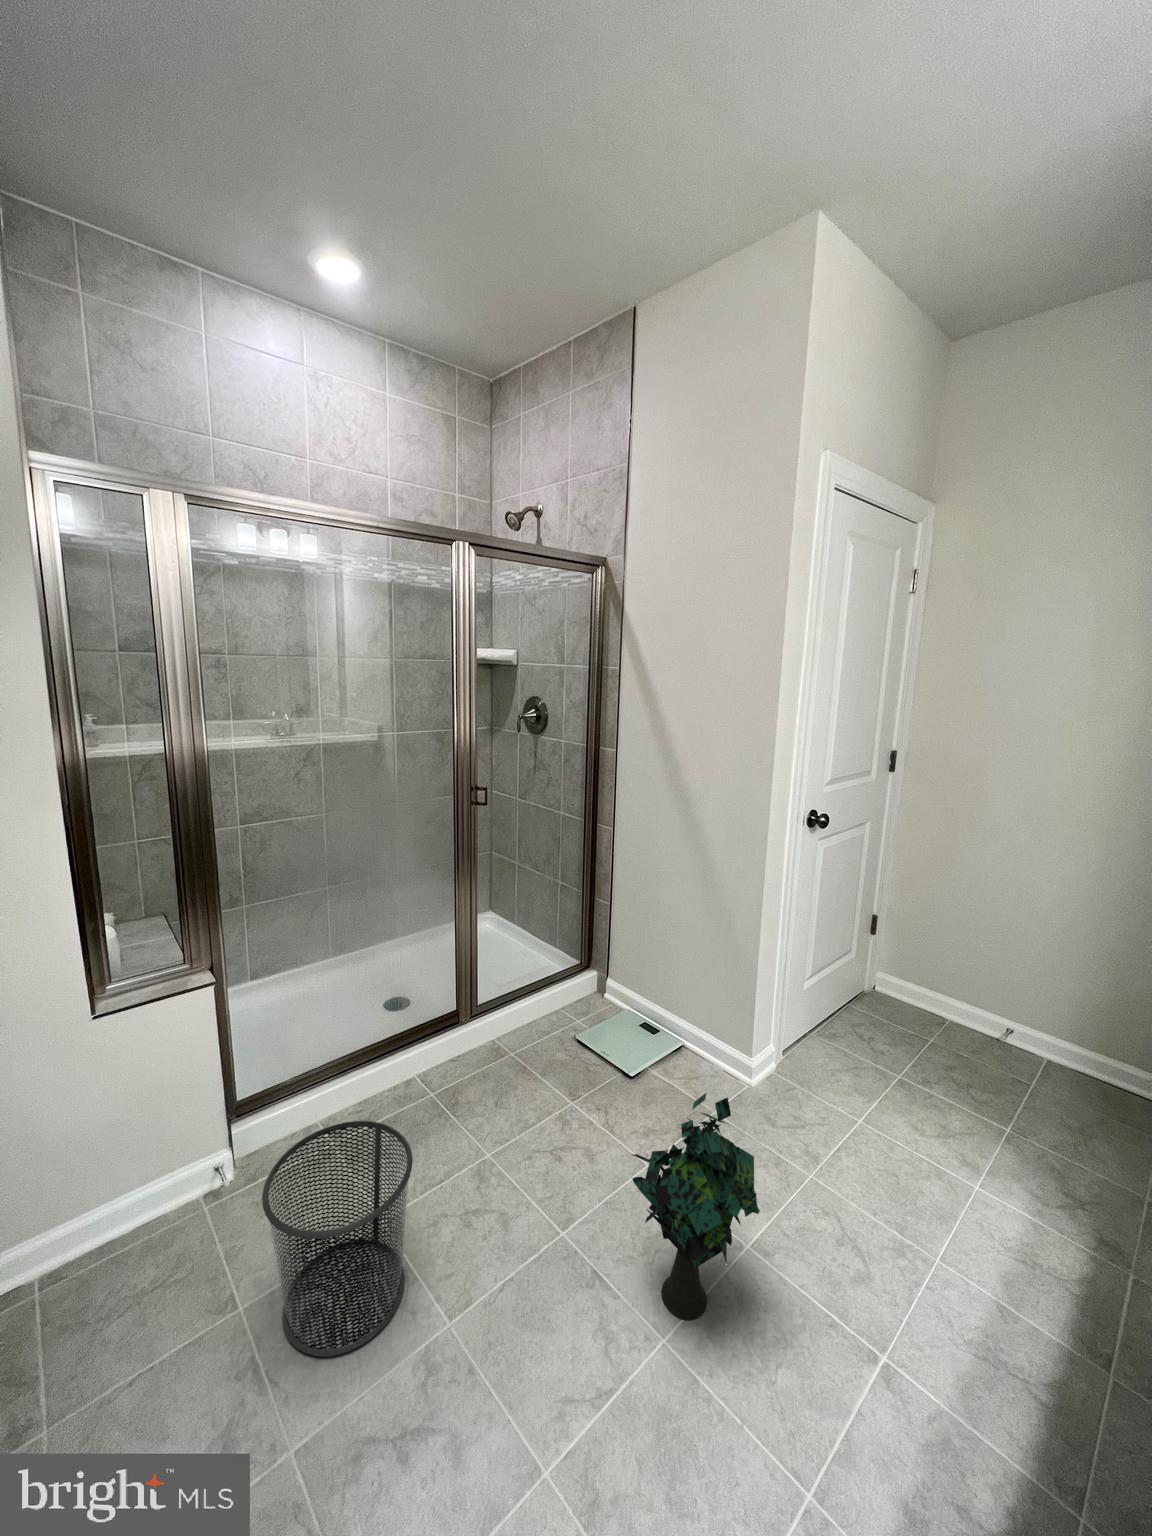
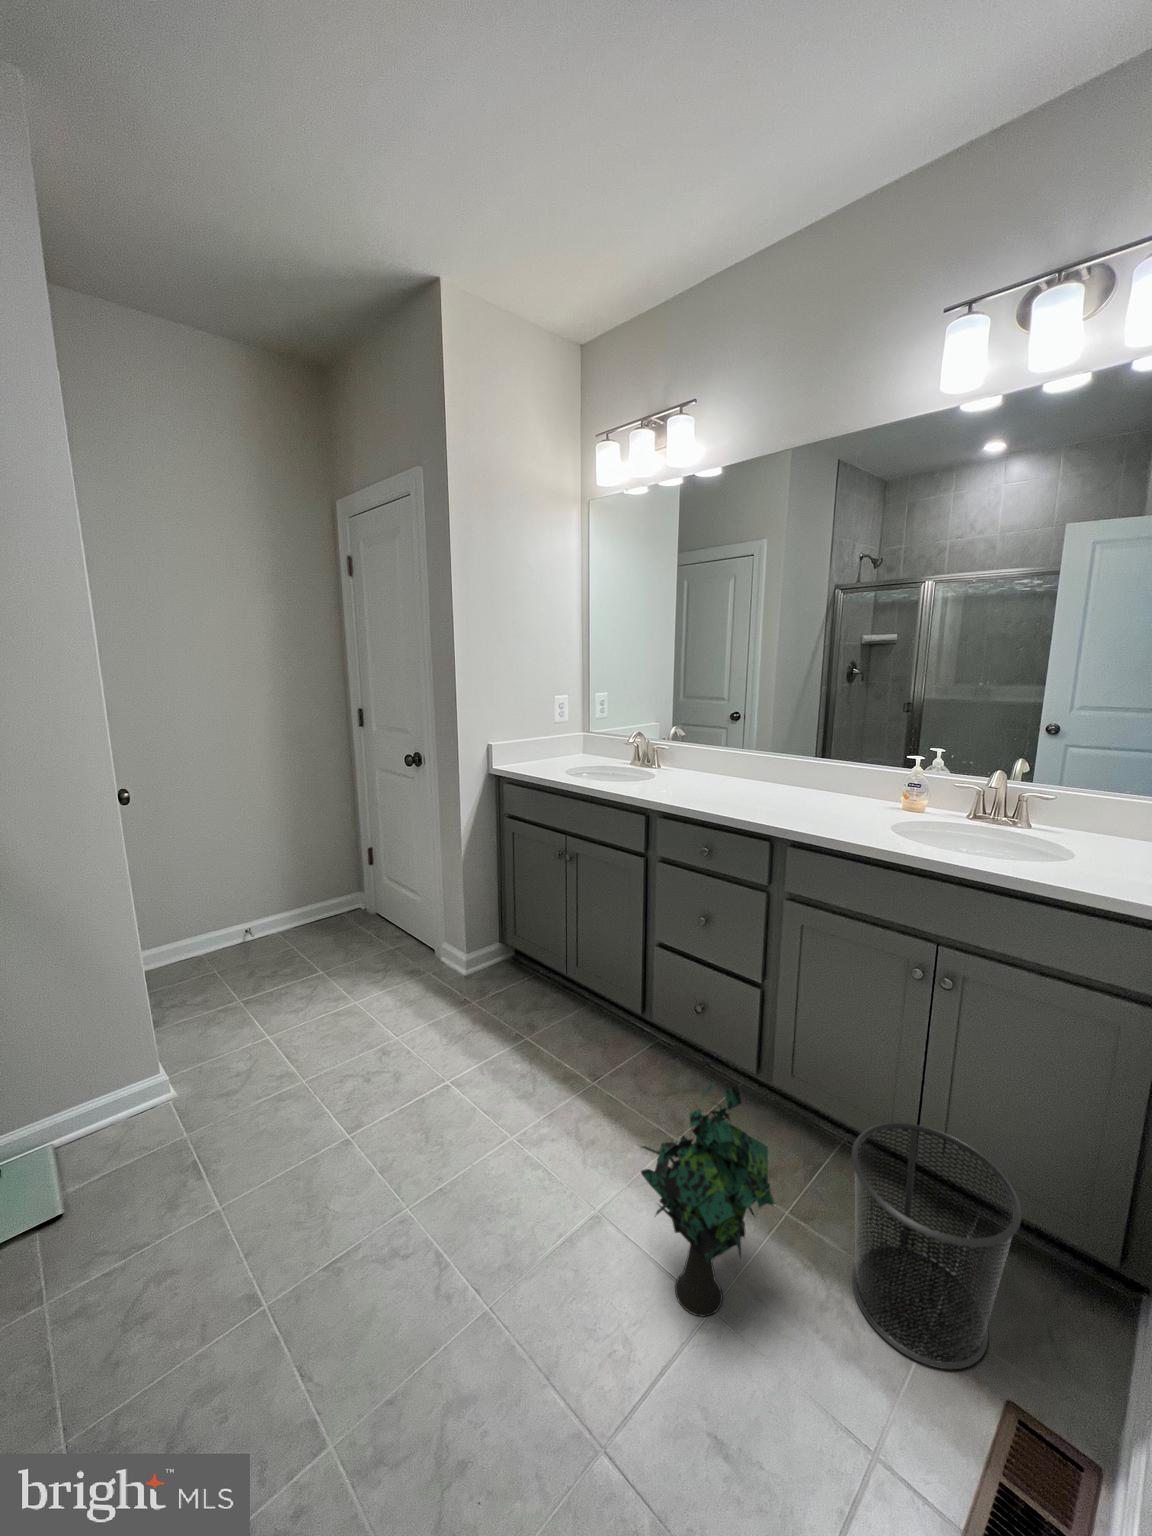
waste bin: present [262,1121,413,1356] -> present [852,1123,1021,1369]

